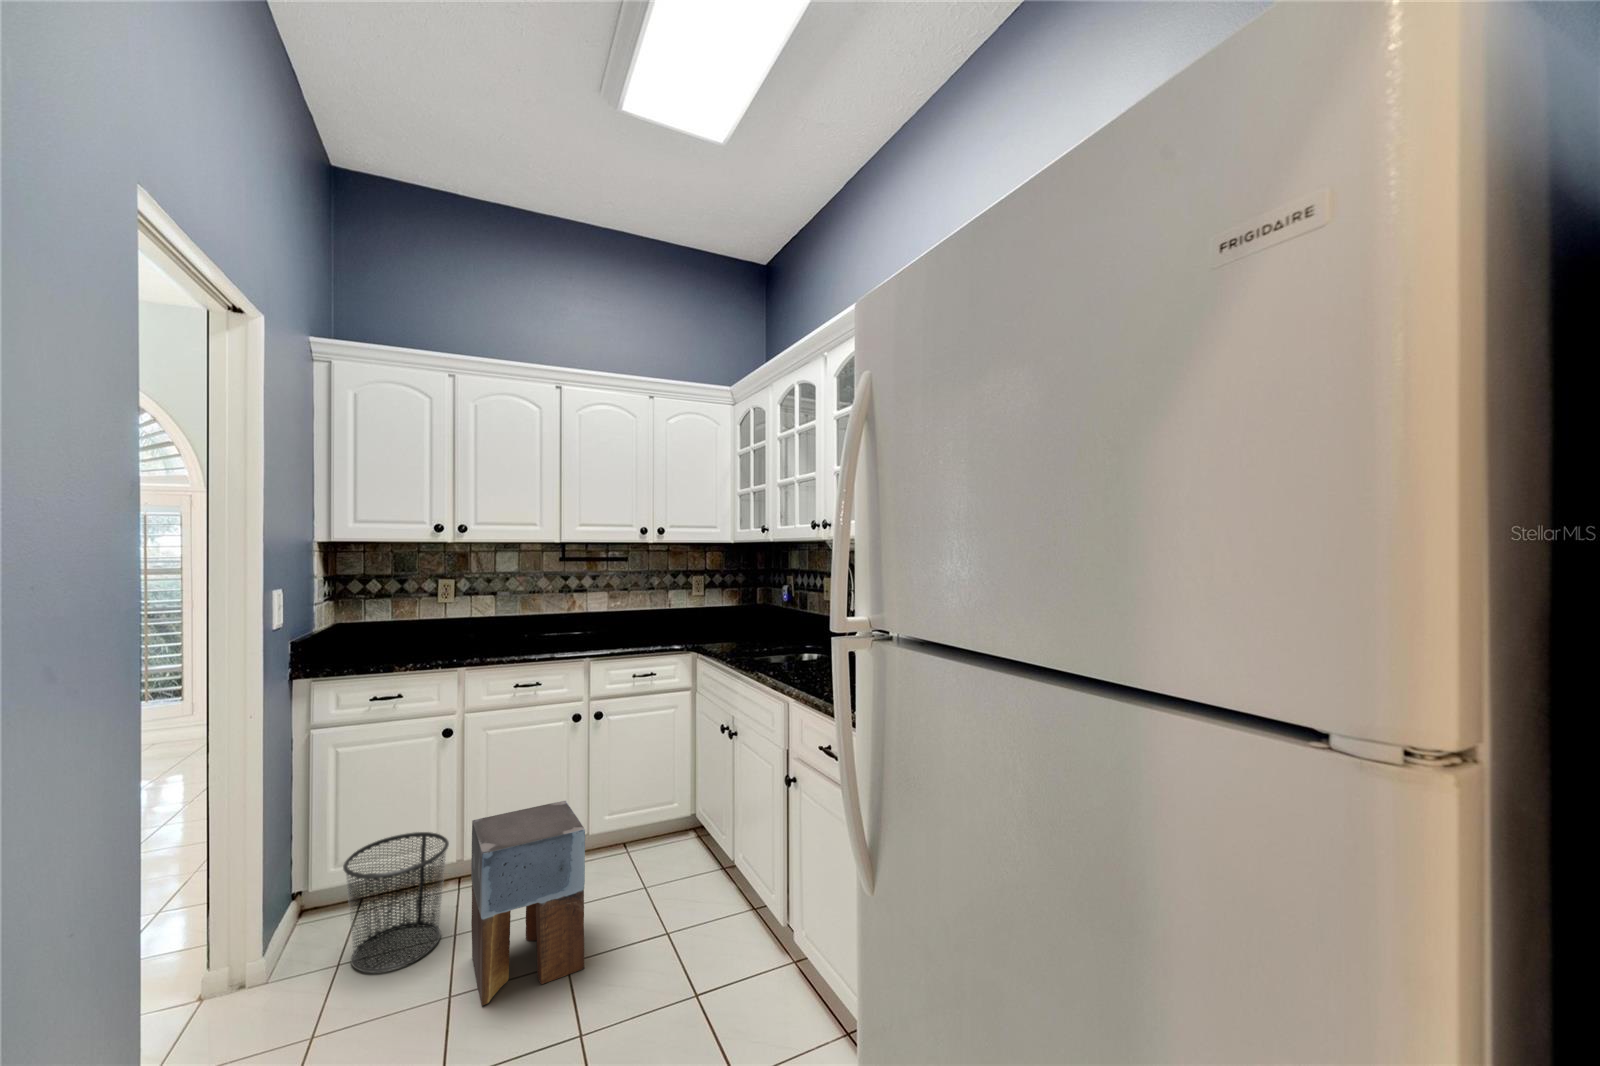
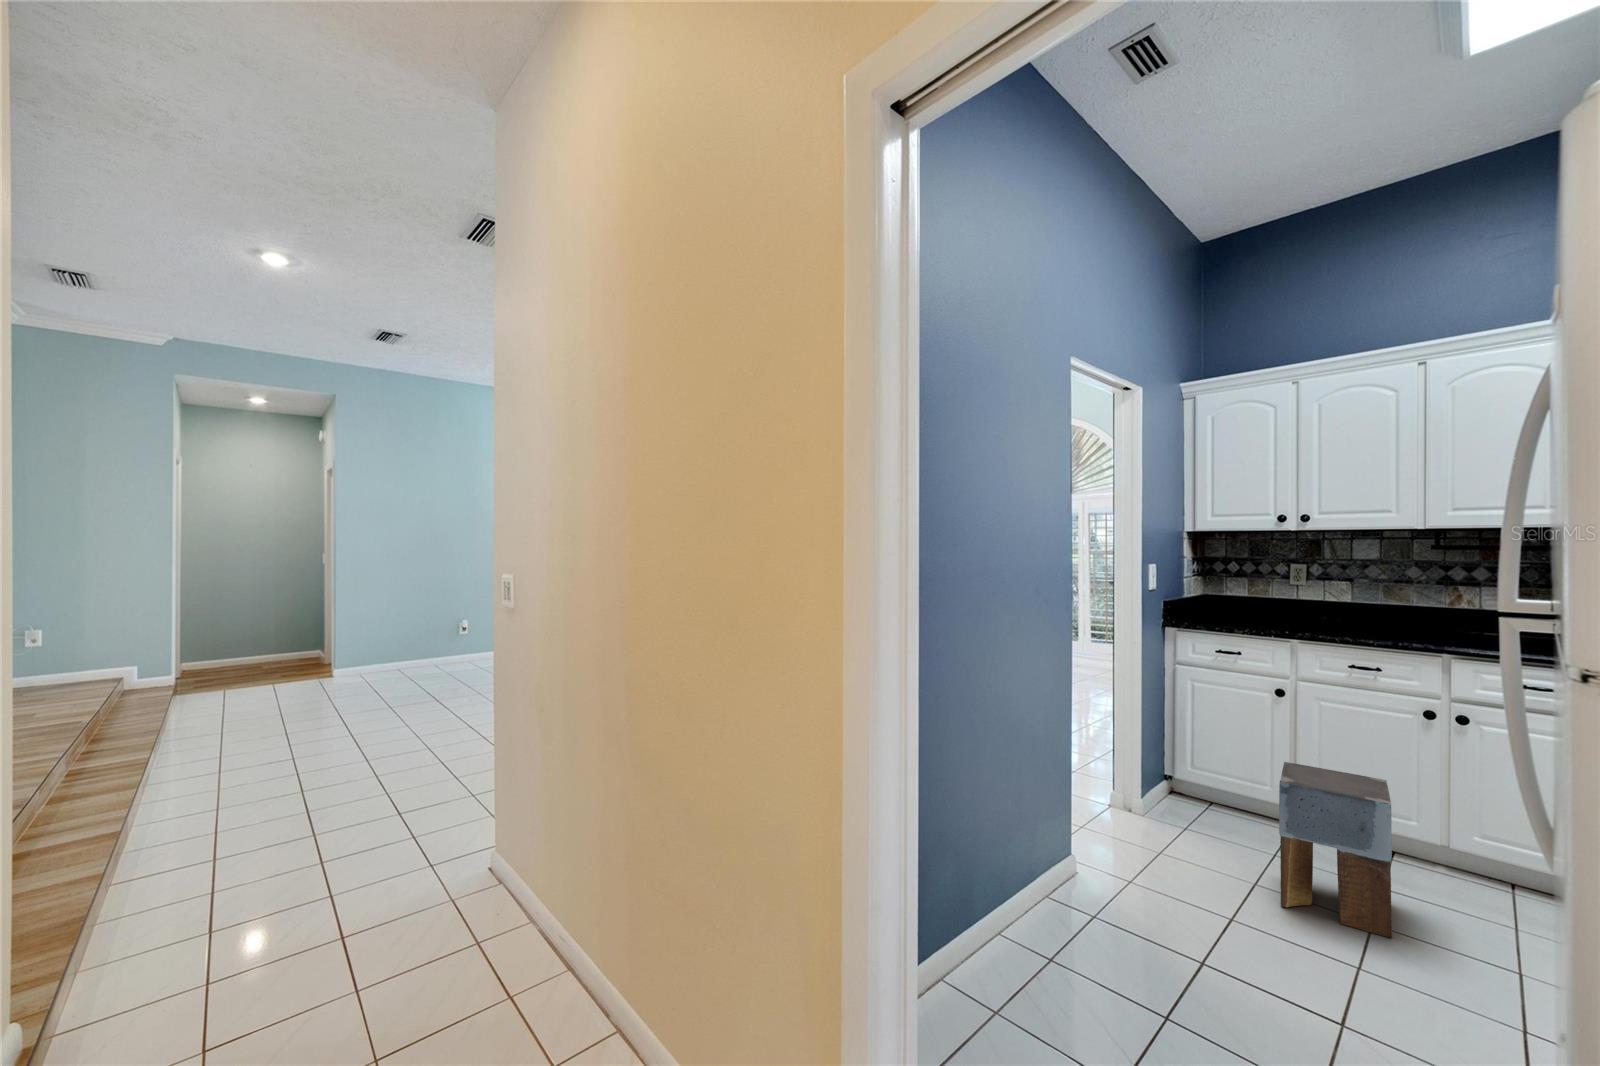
waste bin: present [343,832,449,972] -> none [1188,757,1271,857]

